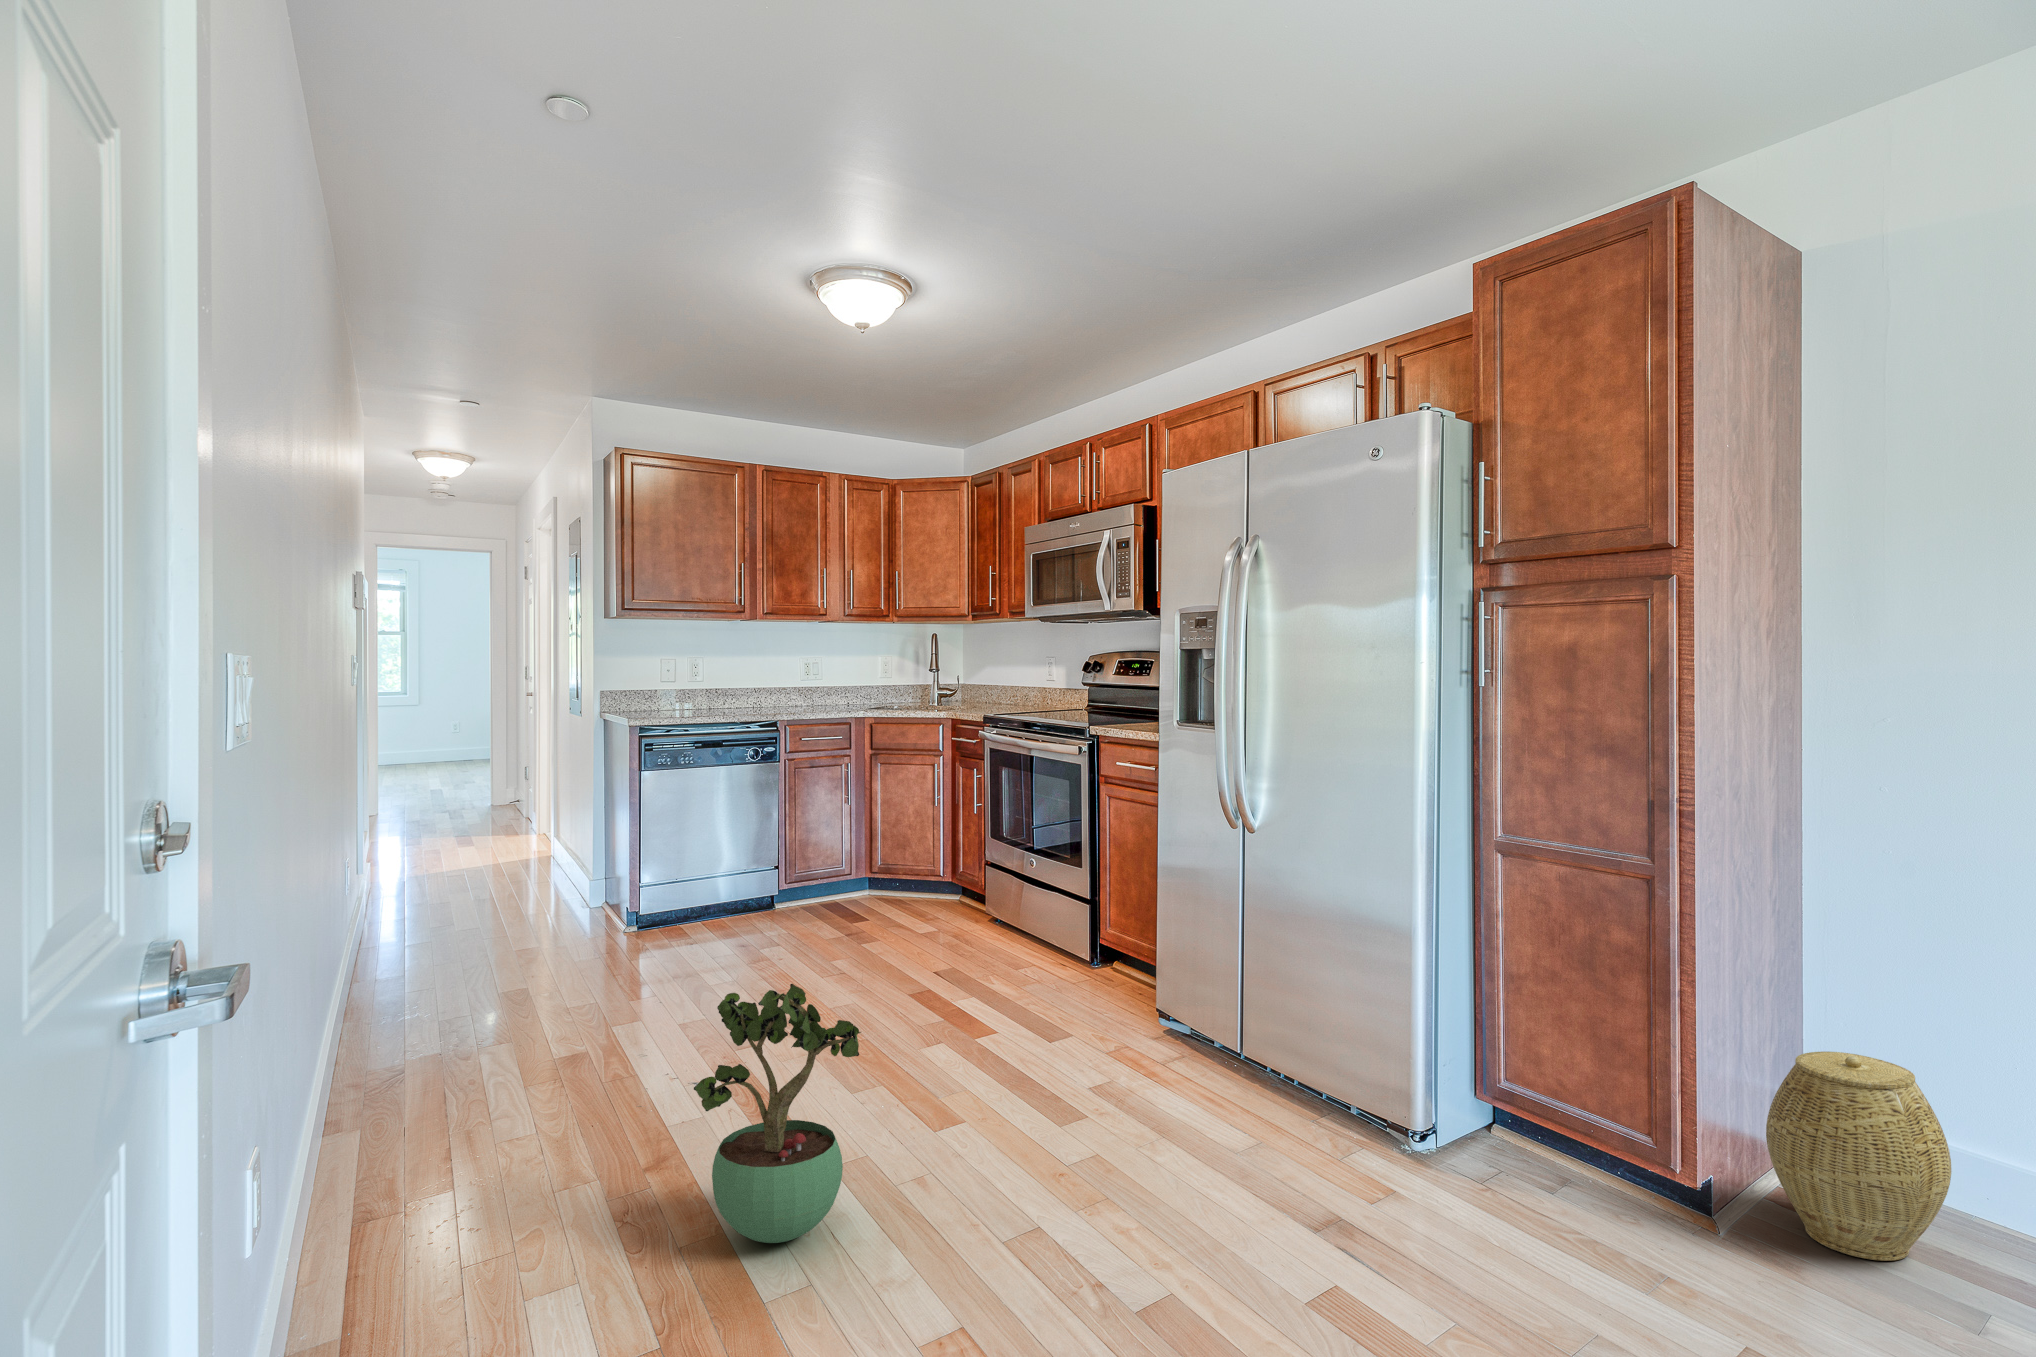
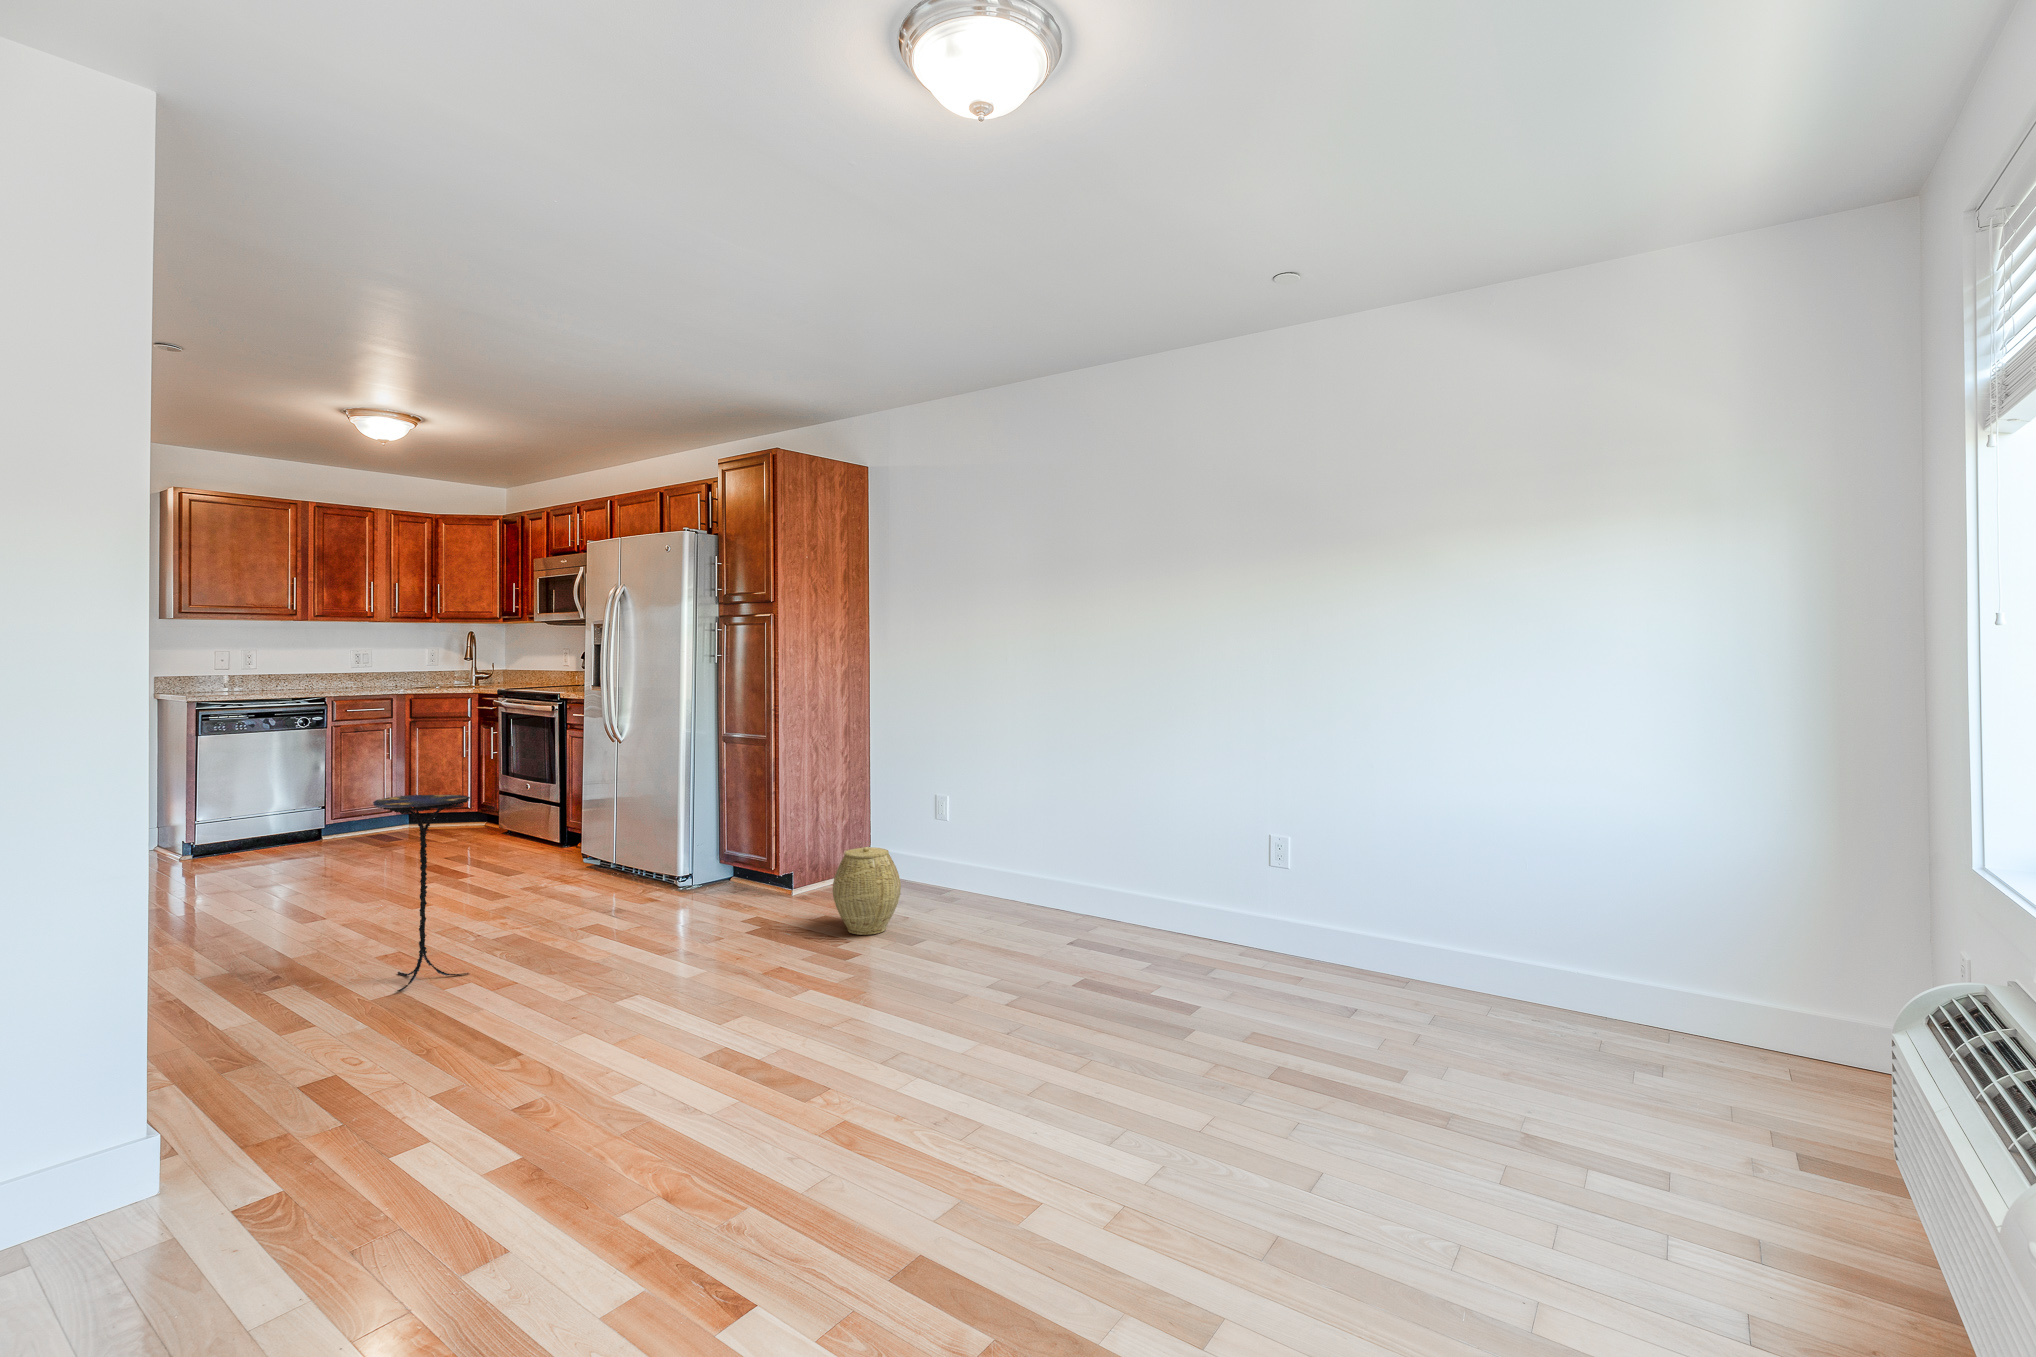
side table: none [935,899,1093,1292] -> present [373,795,470,991]
potted plant: present [694,984,861,1243] -> none [214,845,329,990]

